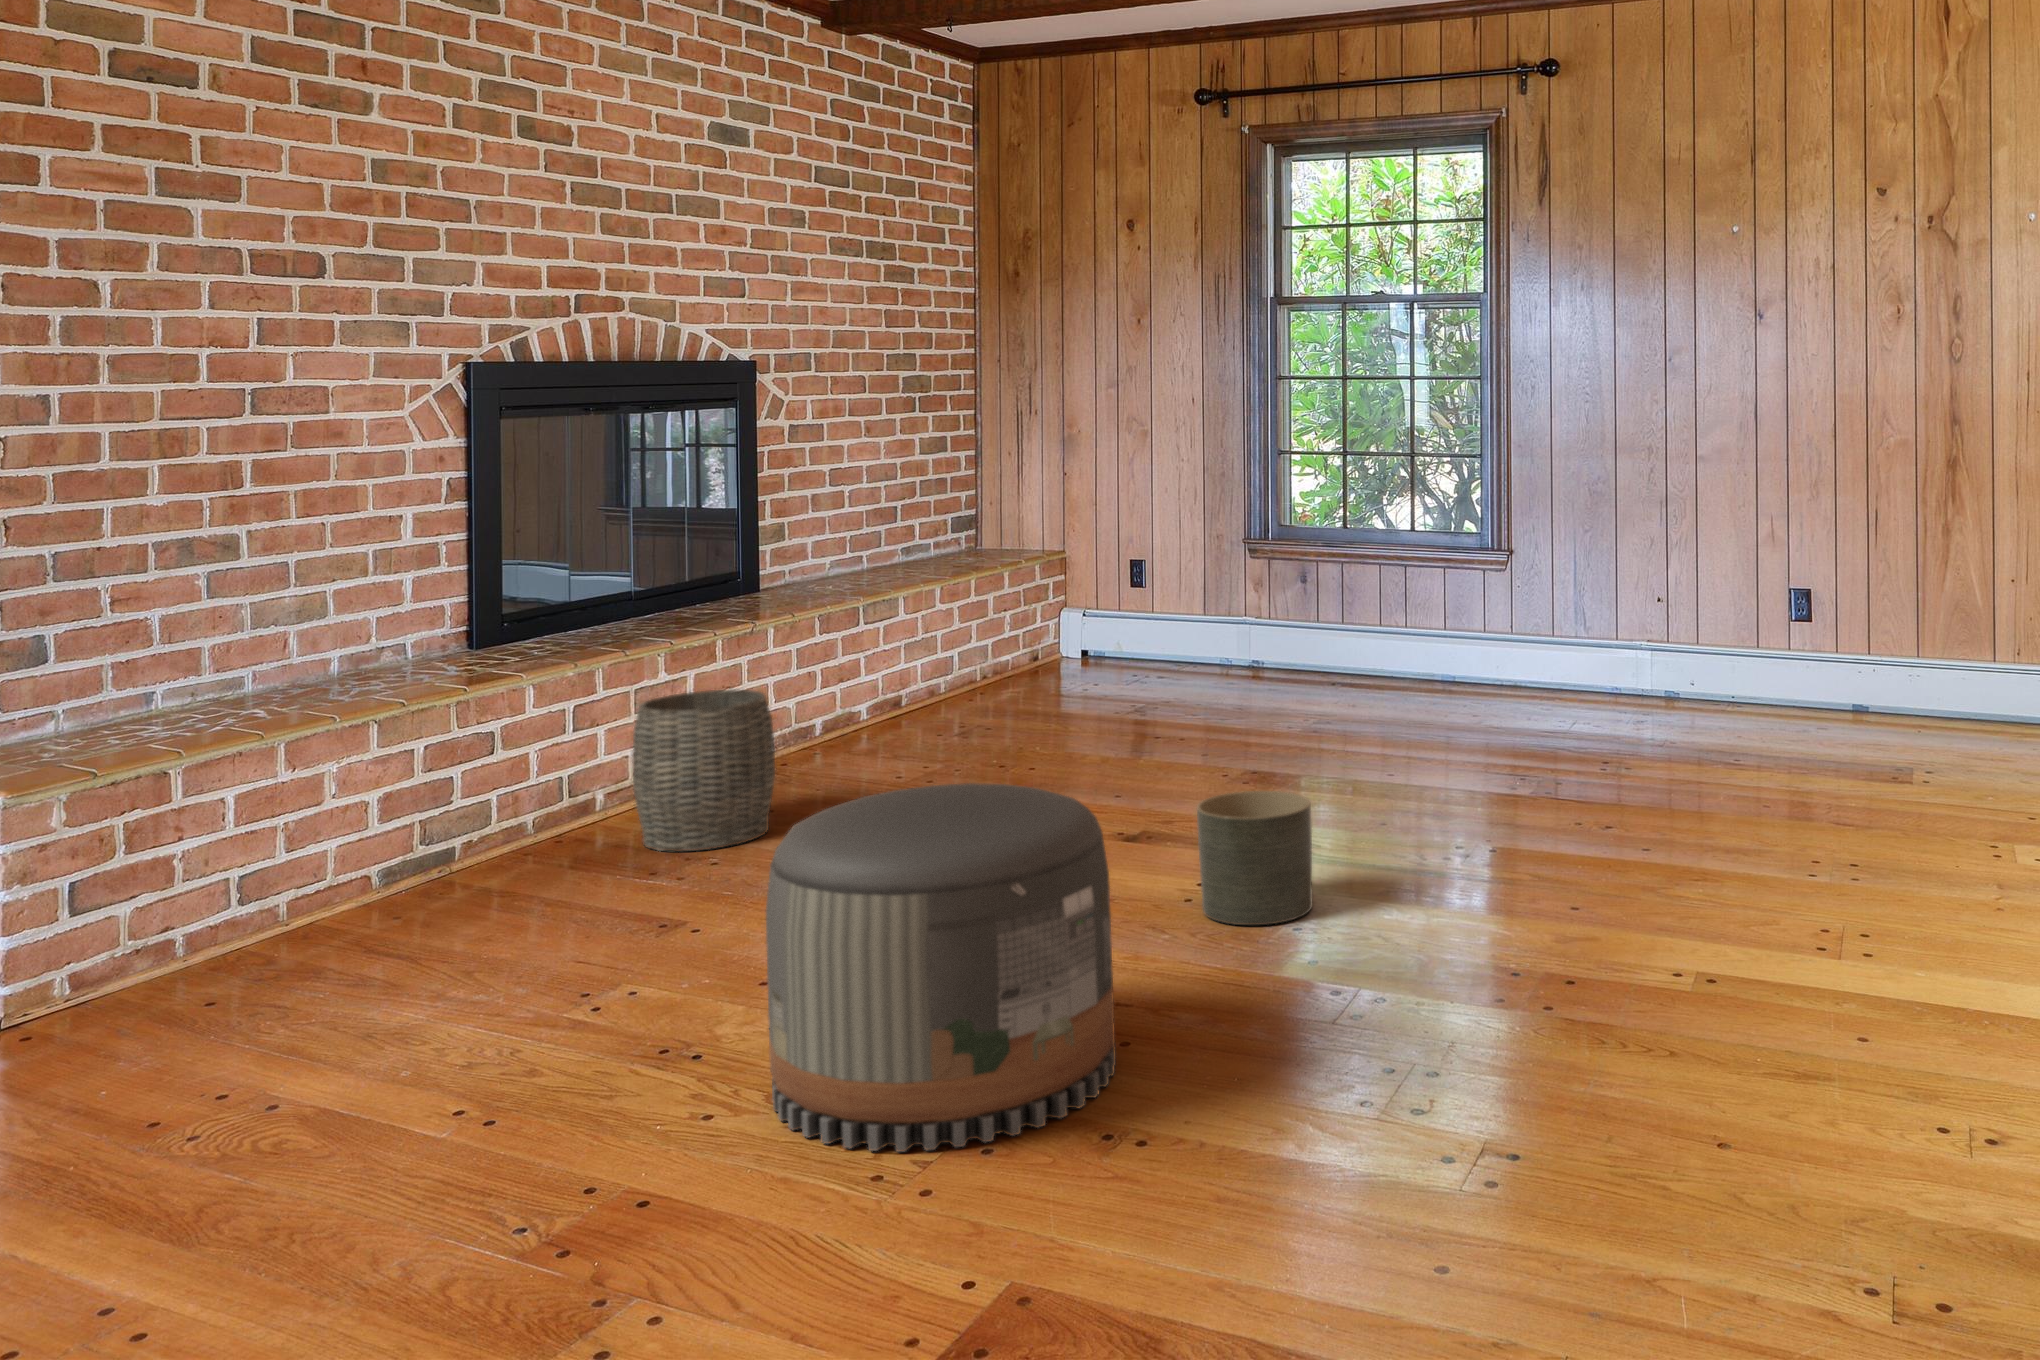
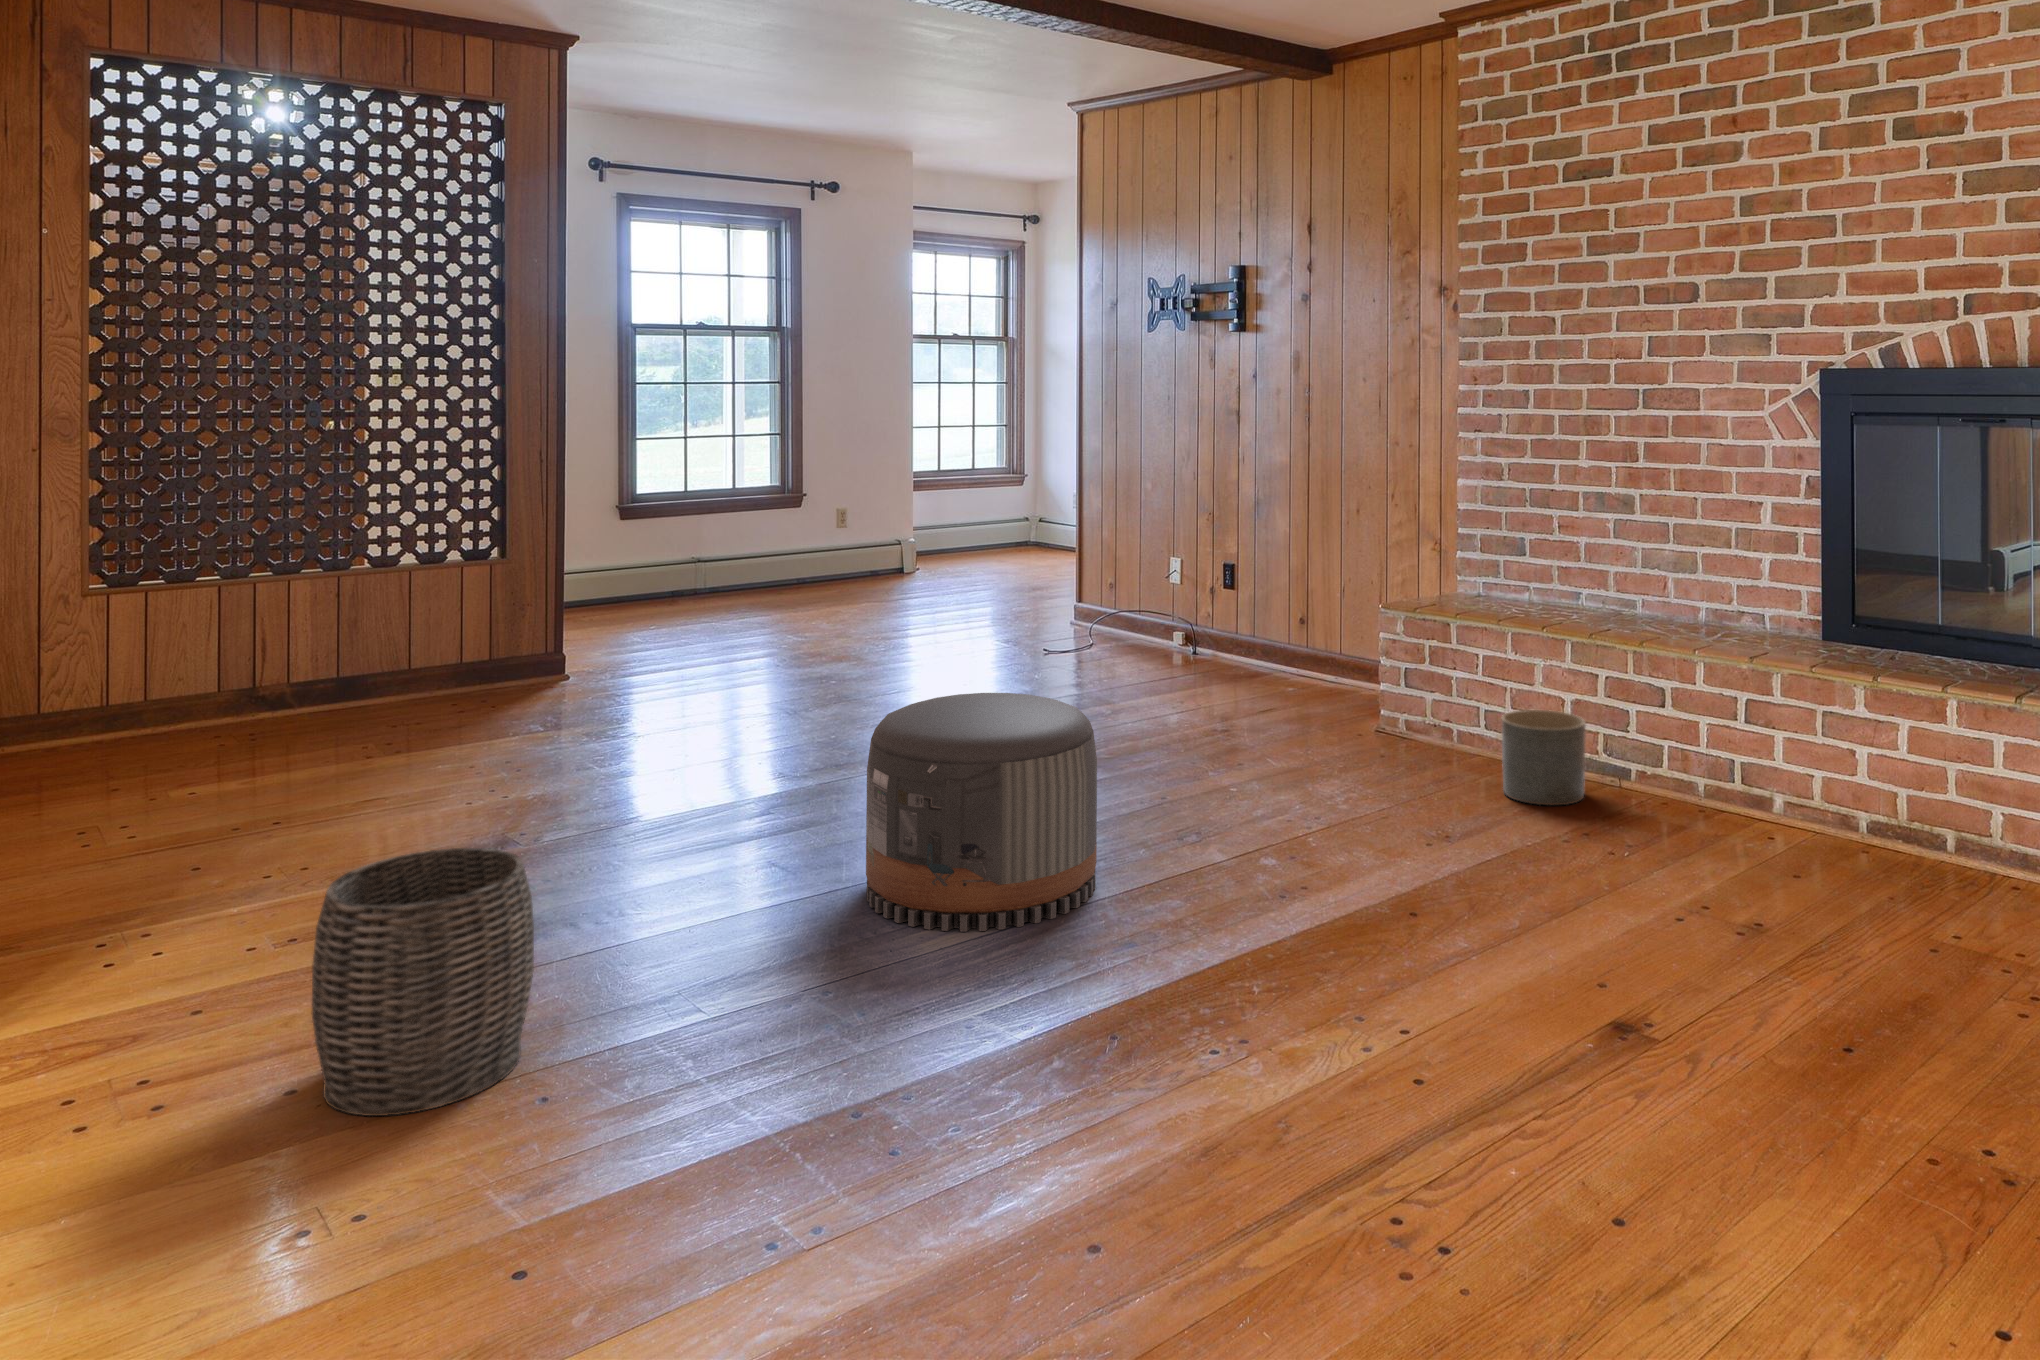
woven basket: present [632,690,775,852] -> present [311,848,534,1116]
planter: present [1197,791,1313,925] -> present [1501,710,1586,805]

